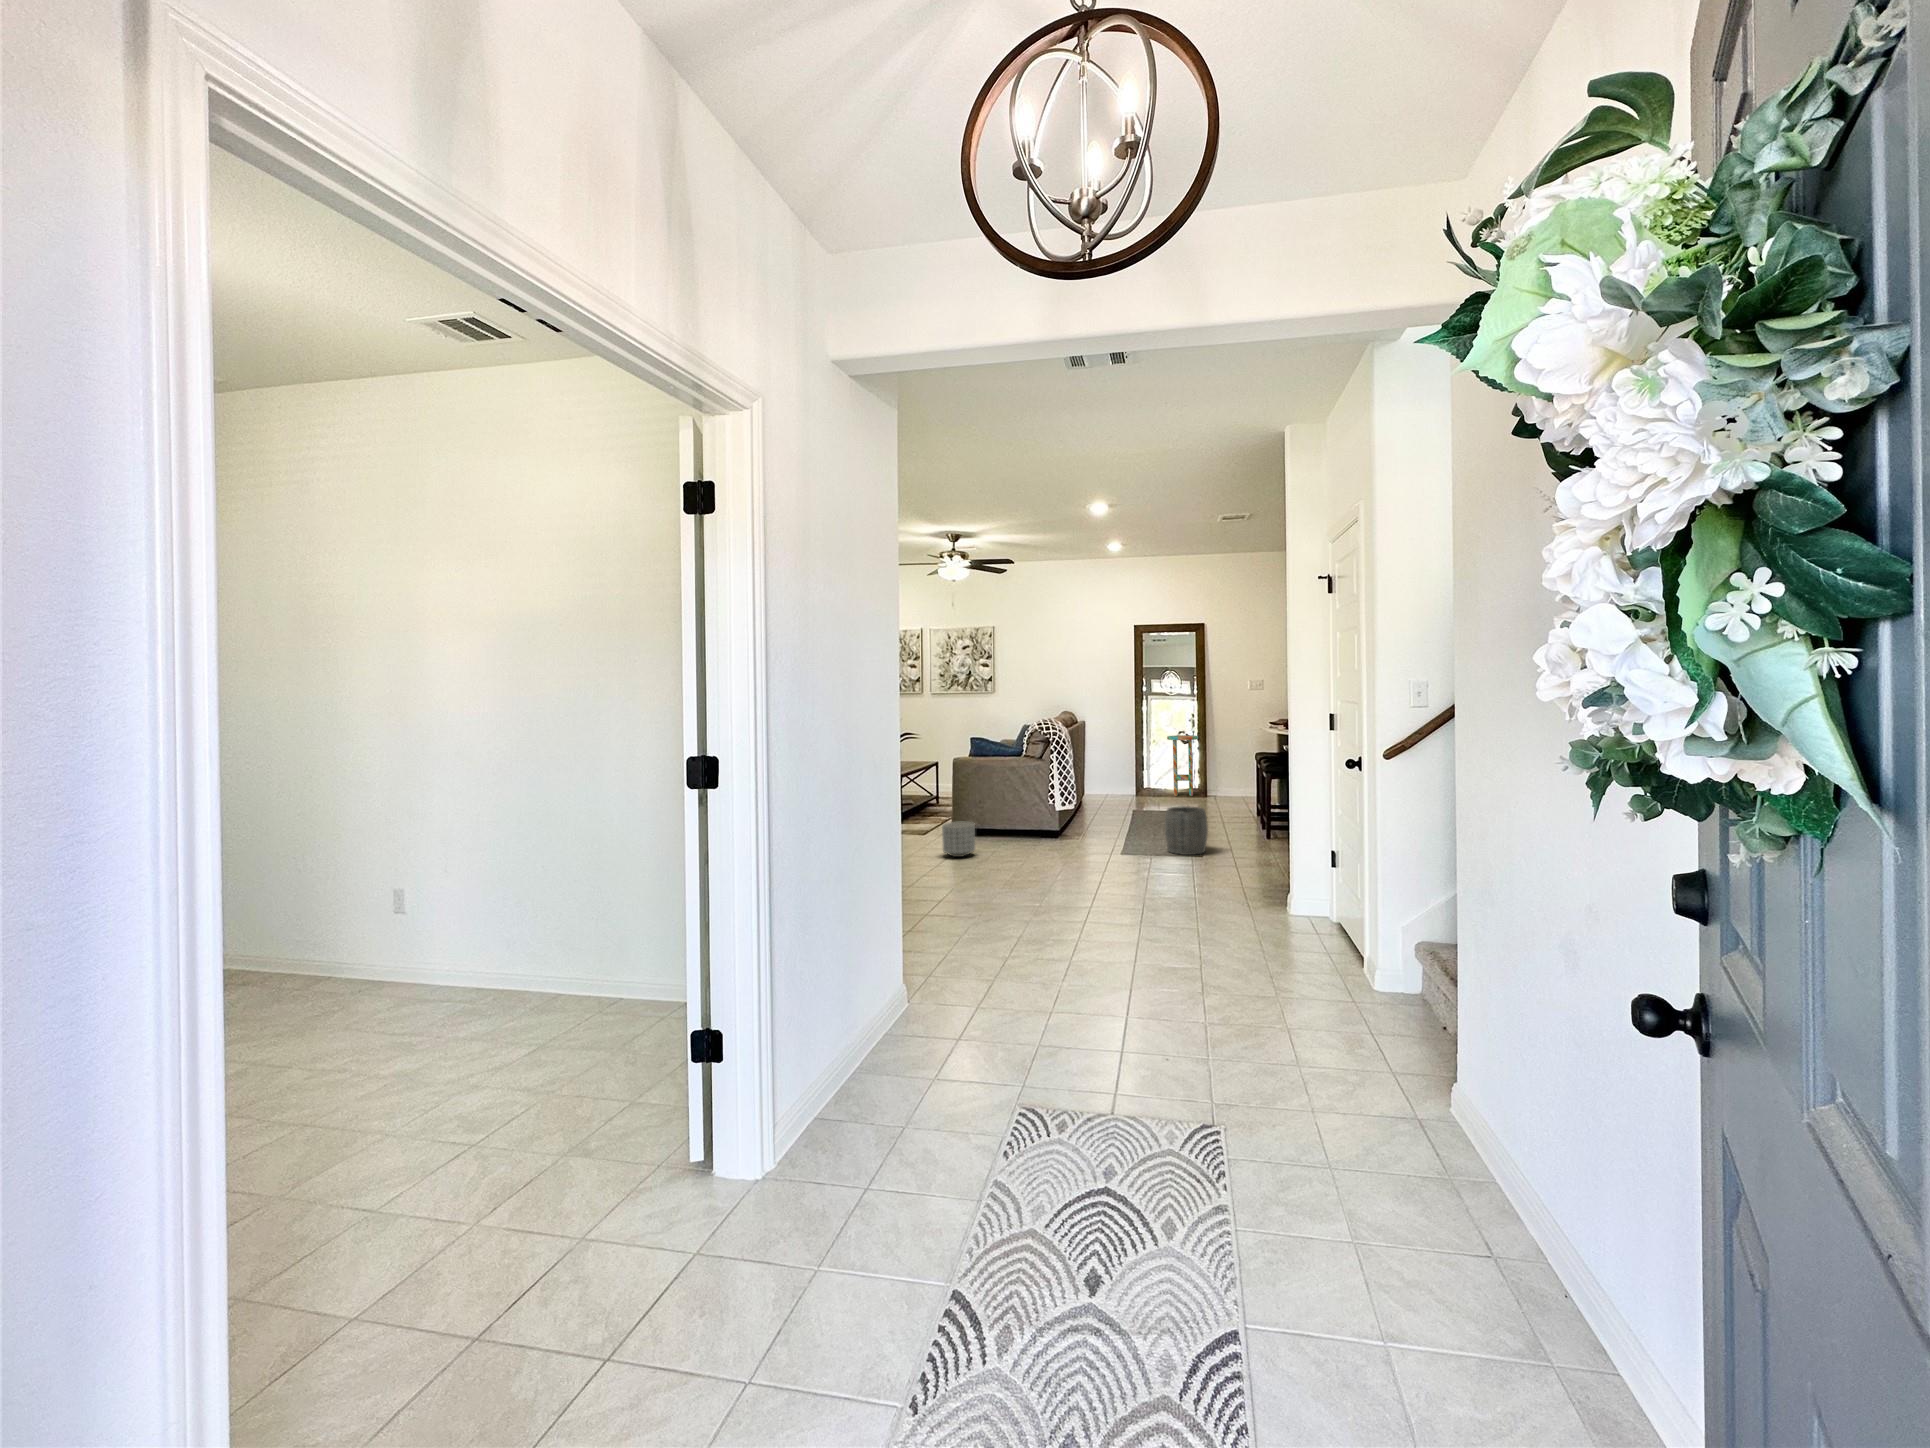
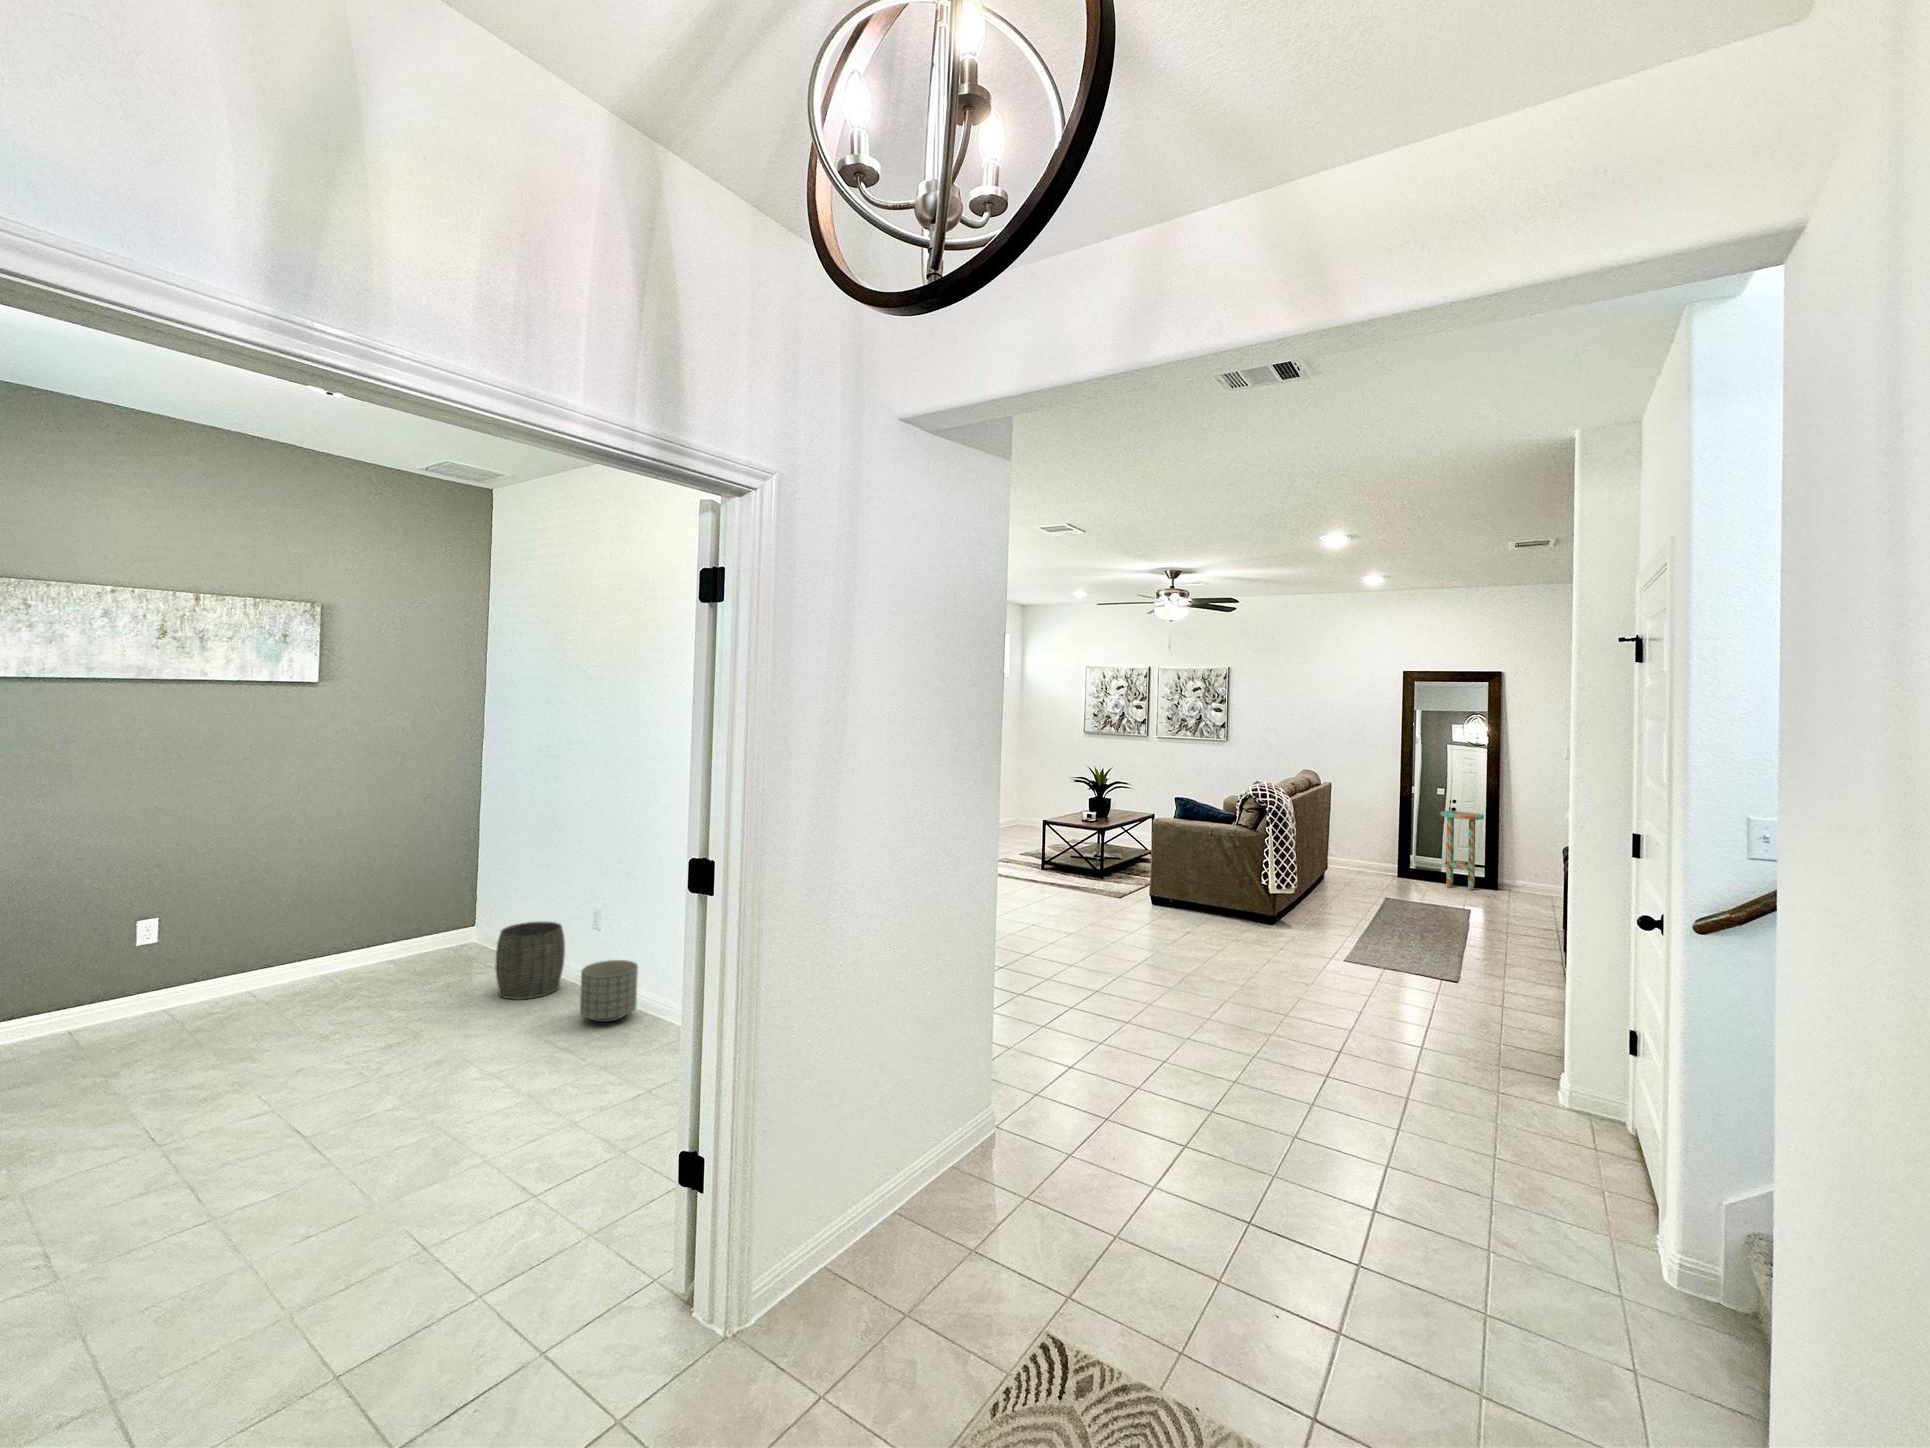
woven basket: present [1165,806,1208,855] -> present [495,921,565,1000]
planter: present [942,822,975,857] -> present [580,960,638,1022]

